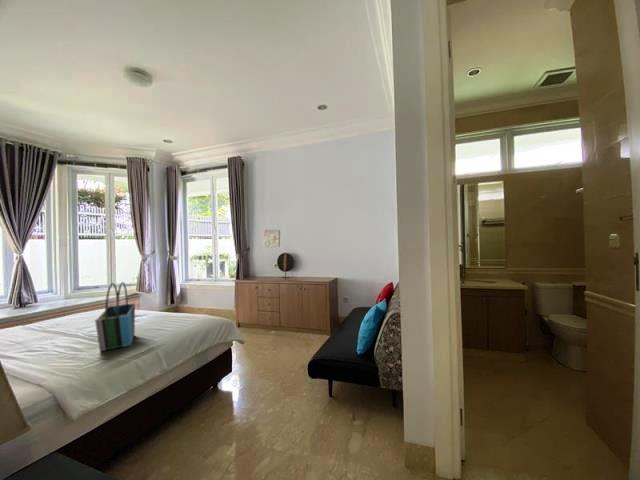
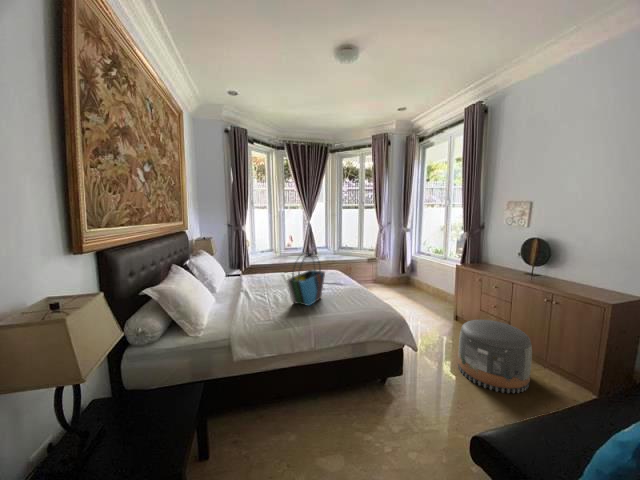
pouf: none [259,312,303,360] -> present [458,320,532,393]

